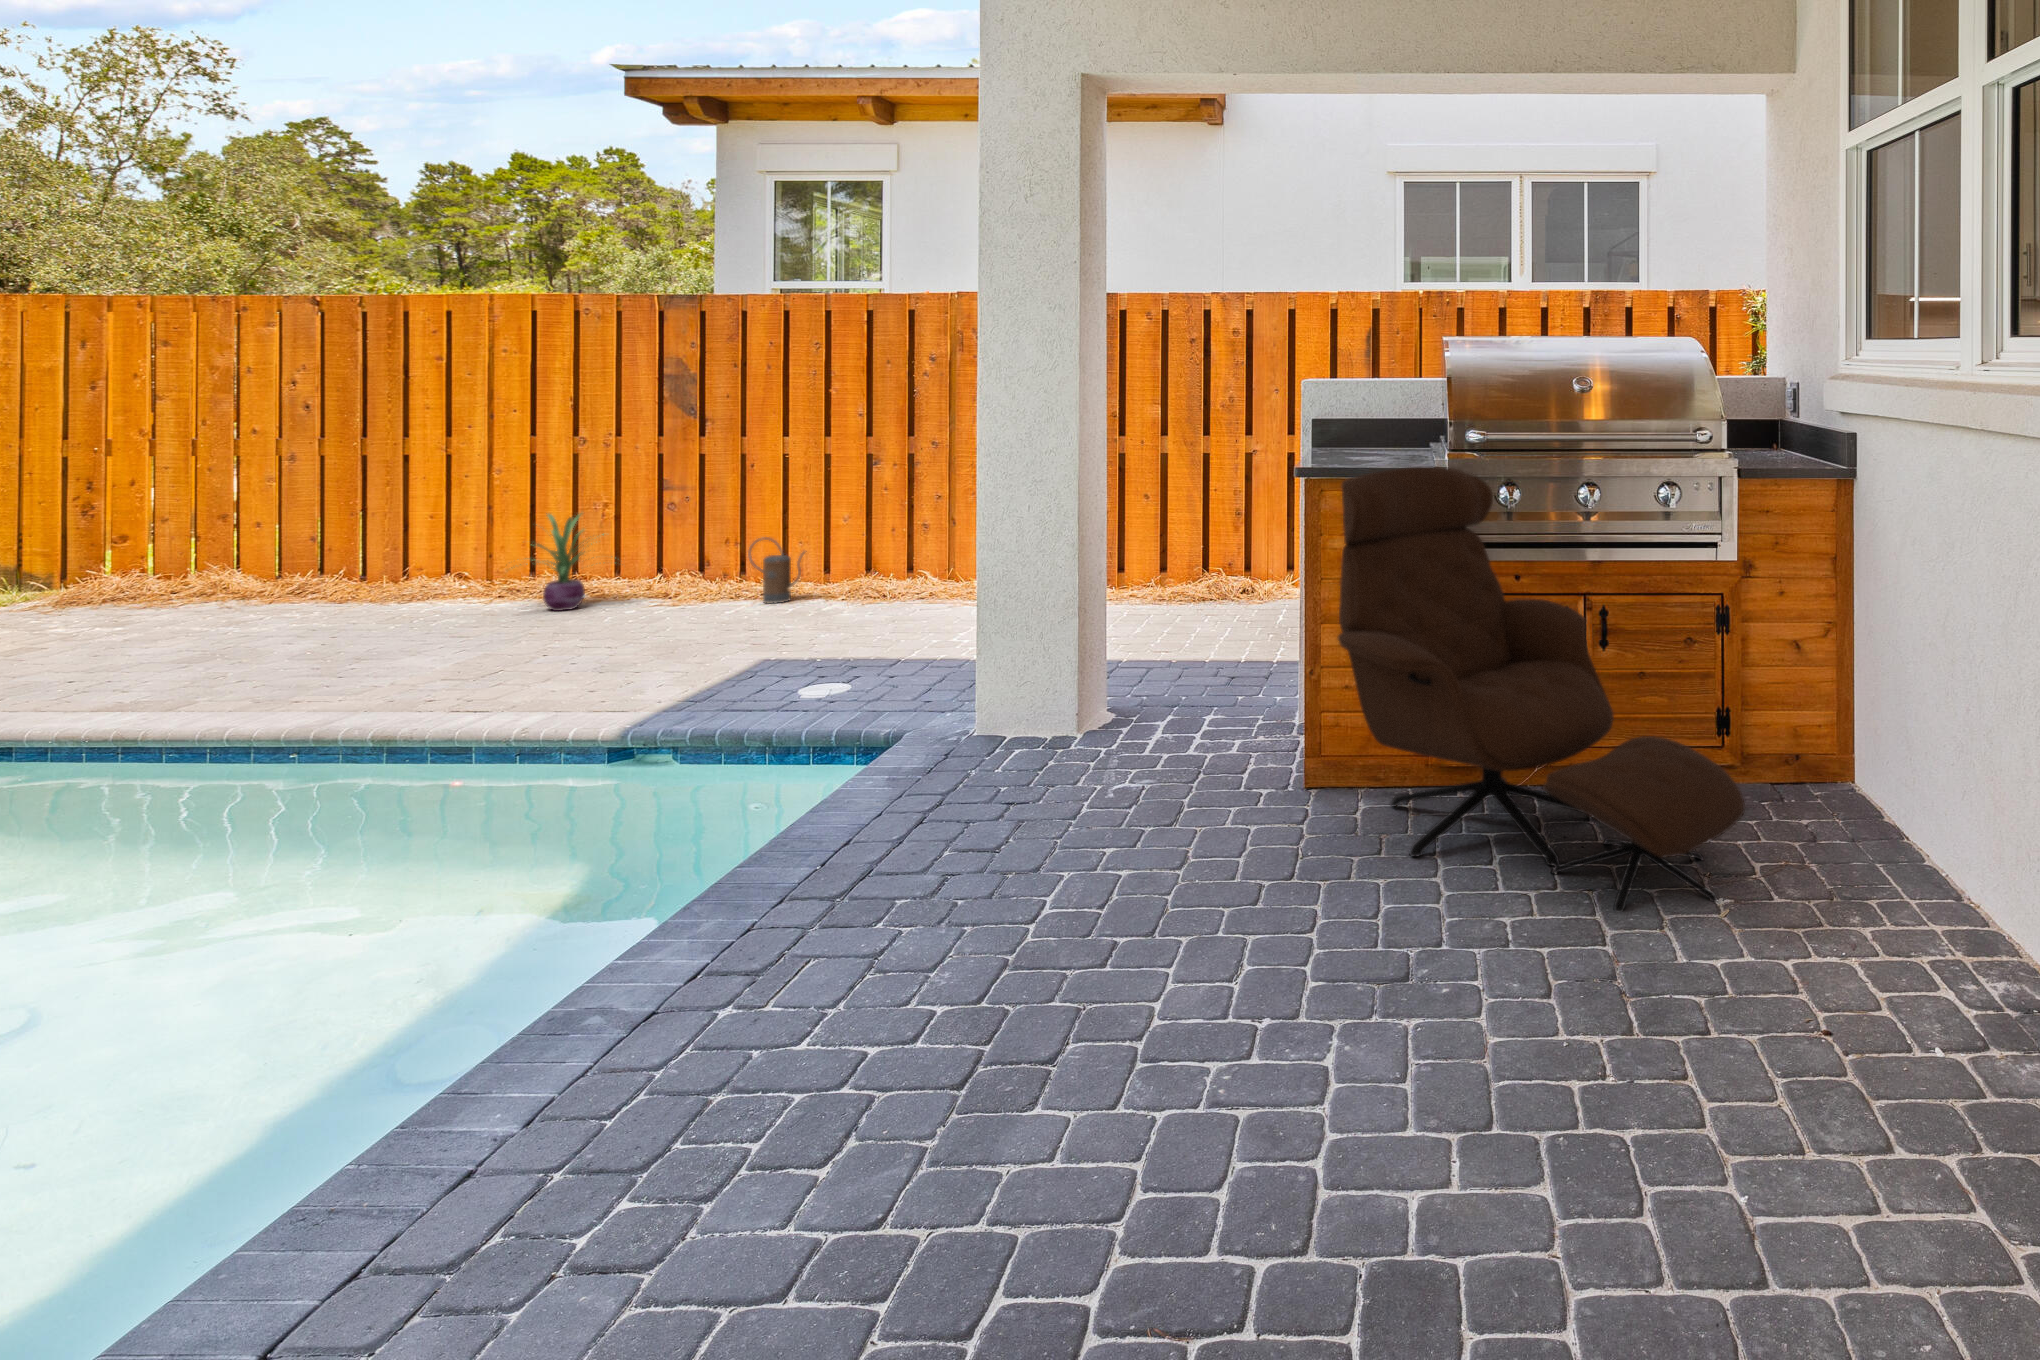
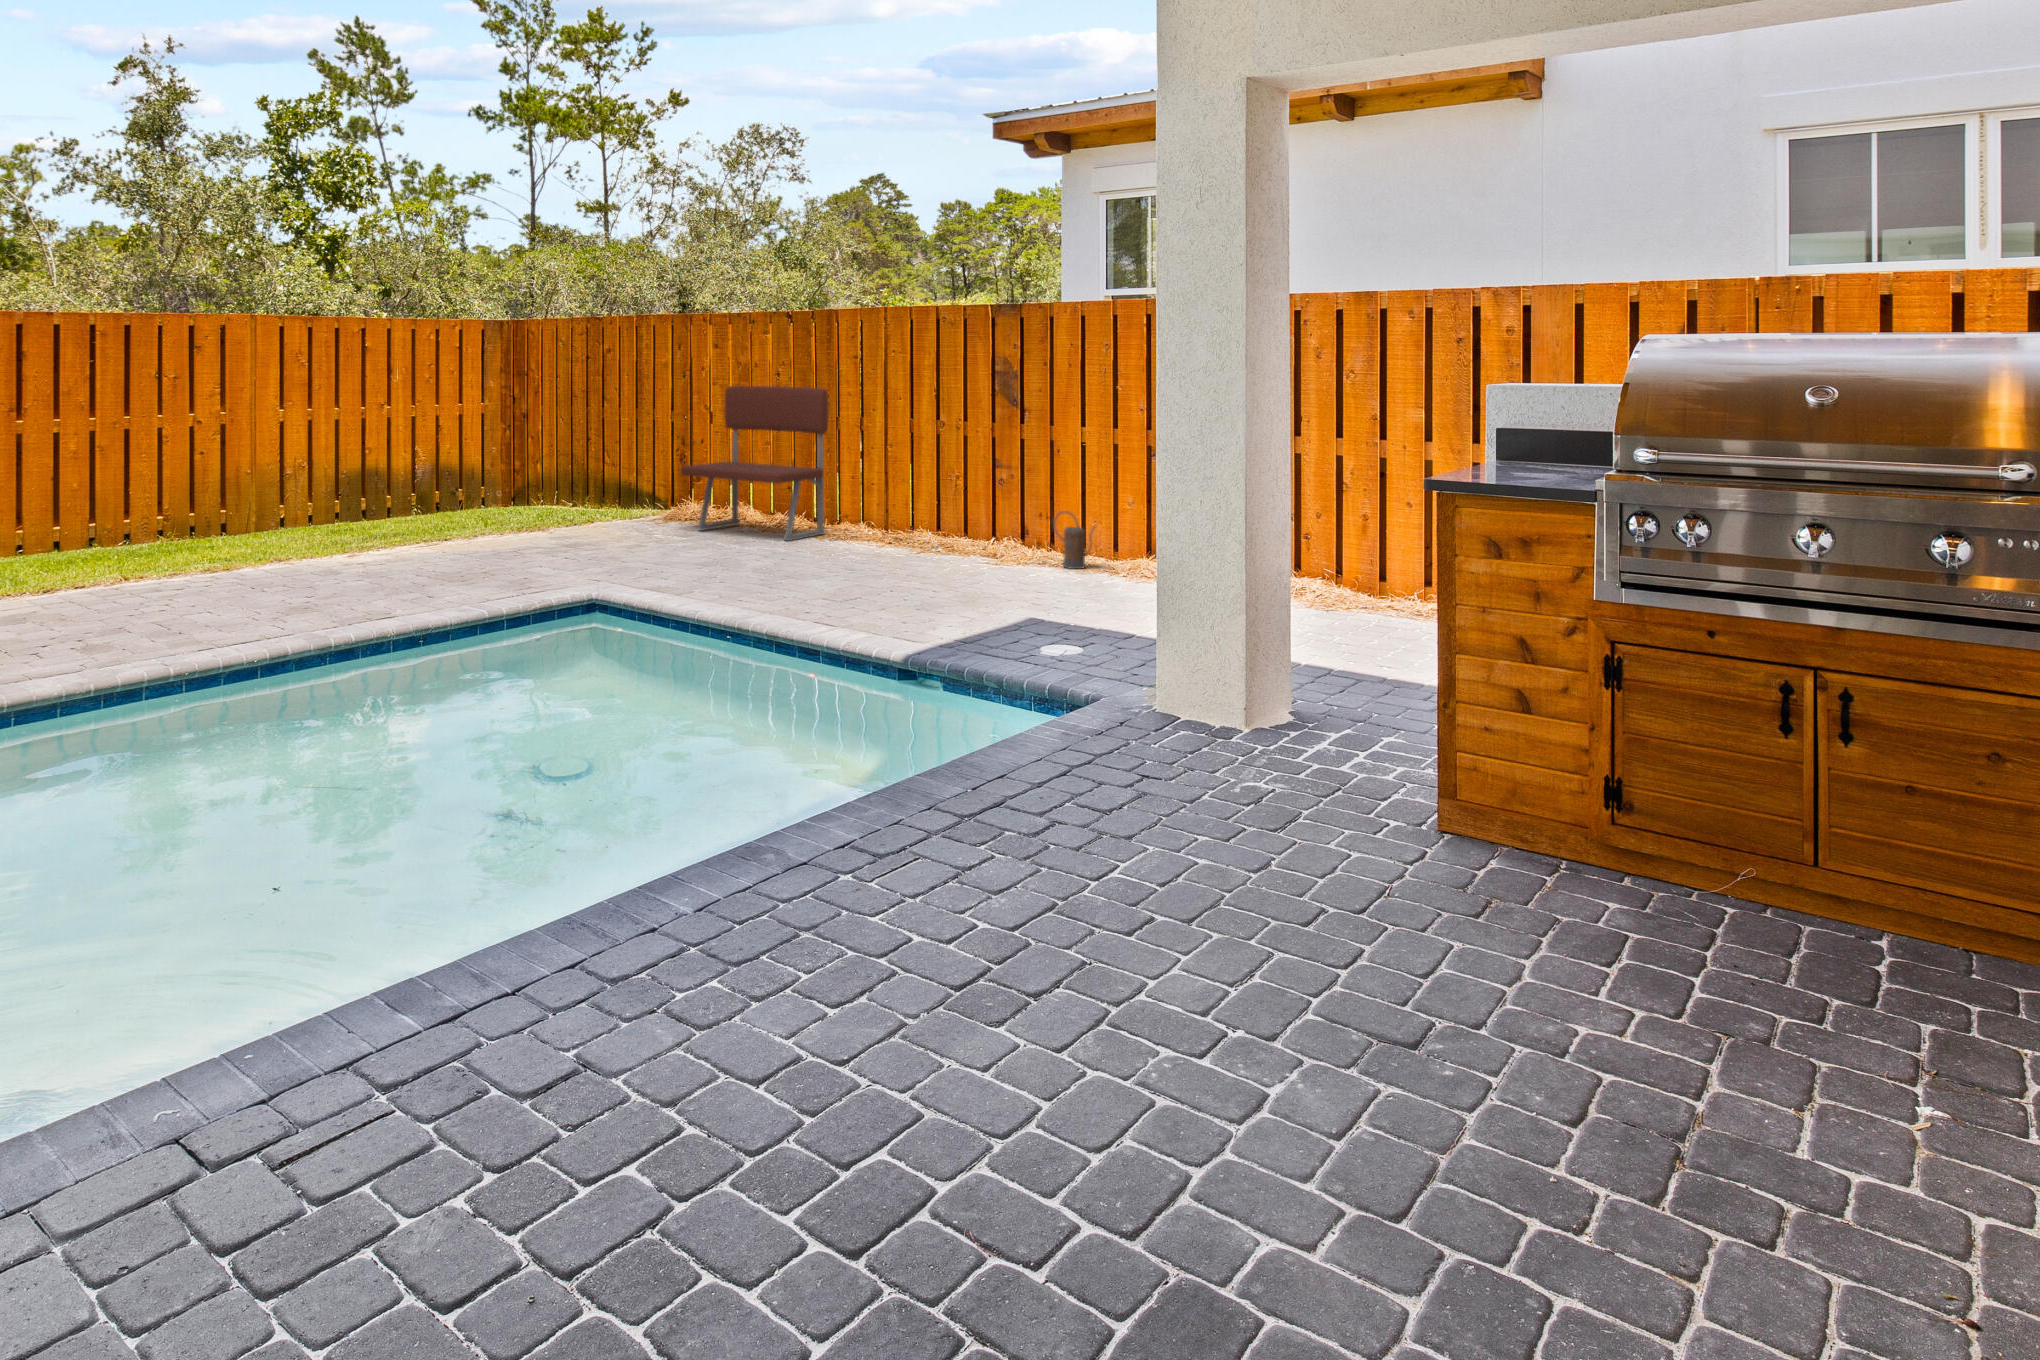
bench: none [80,402,379,624] -> present [681,386,829,541]
lounge chair: present [1338,466,1745,912] -> none [1444,489,2023,1129]
decorative plant: present [511,514,604,611] -> none [890,477,969,555]

